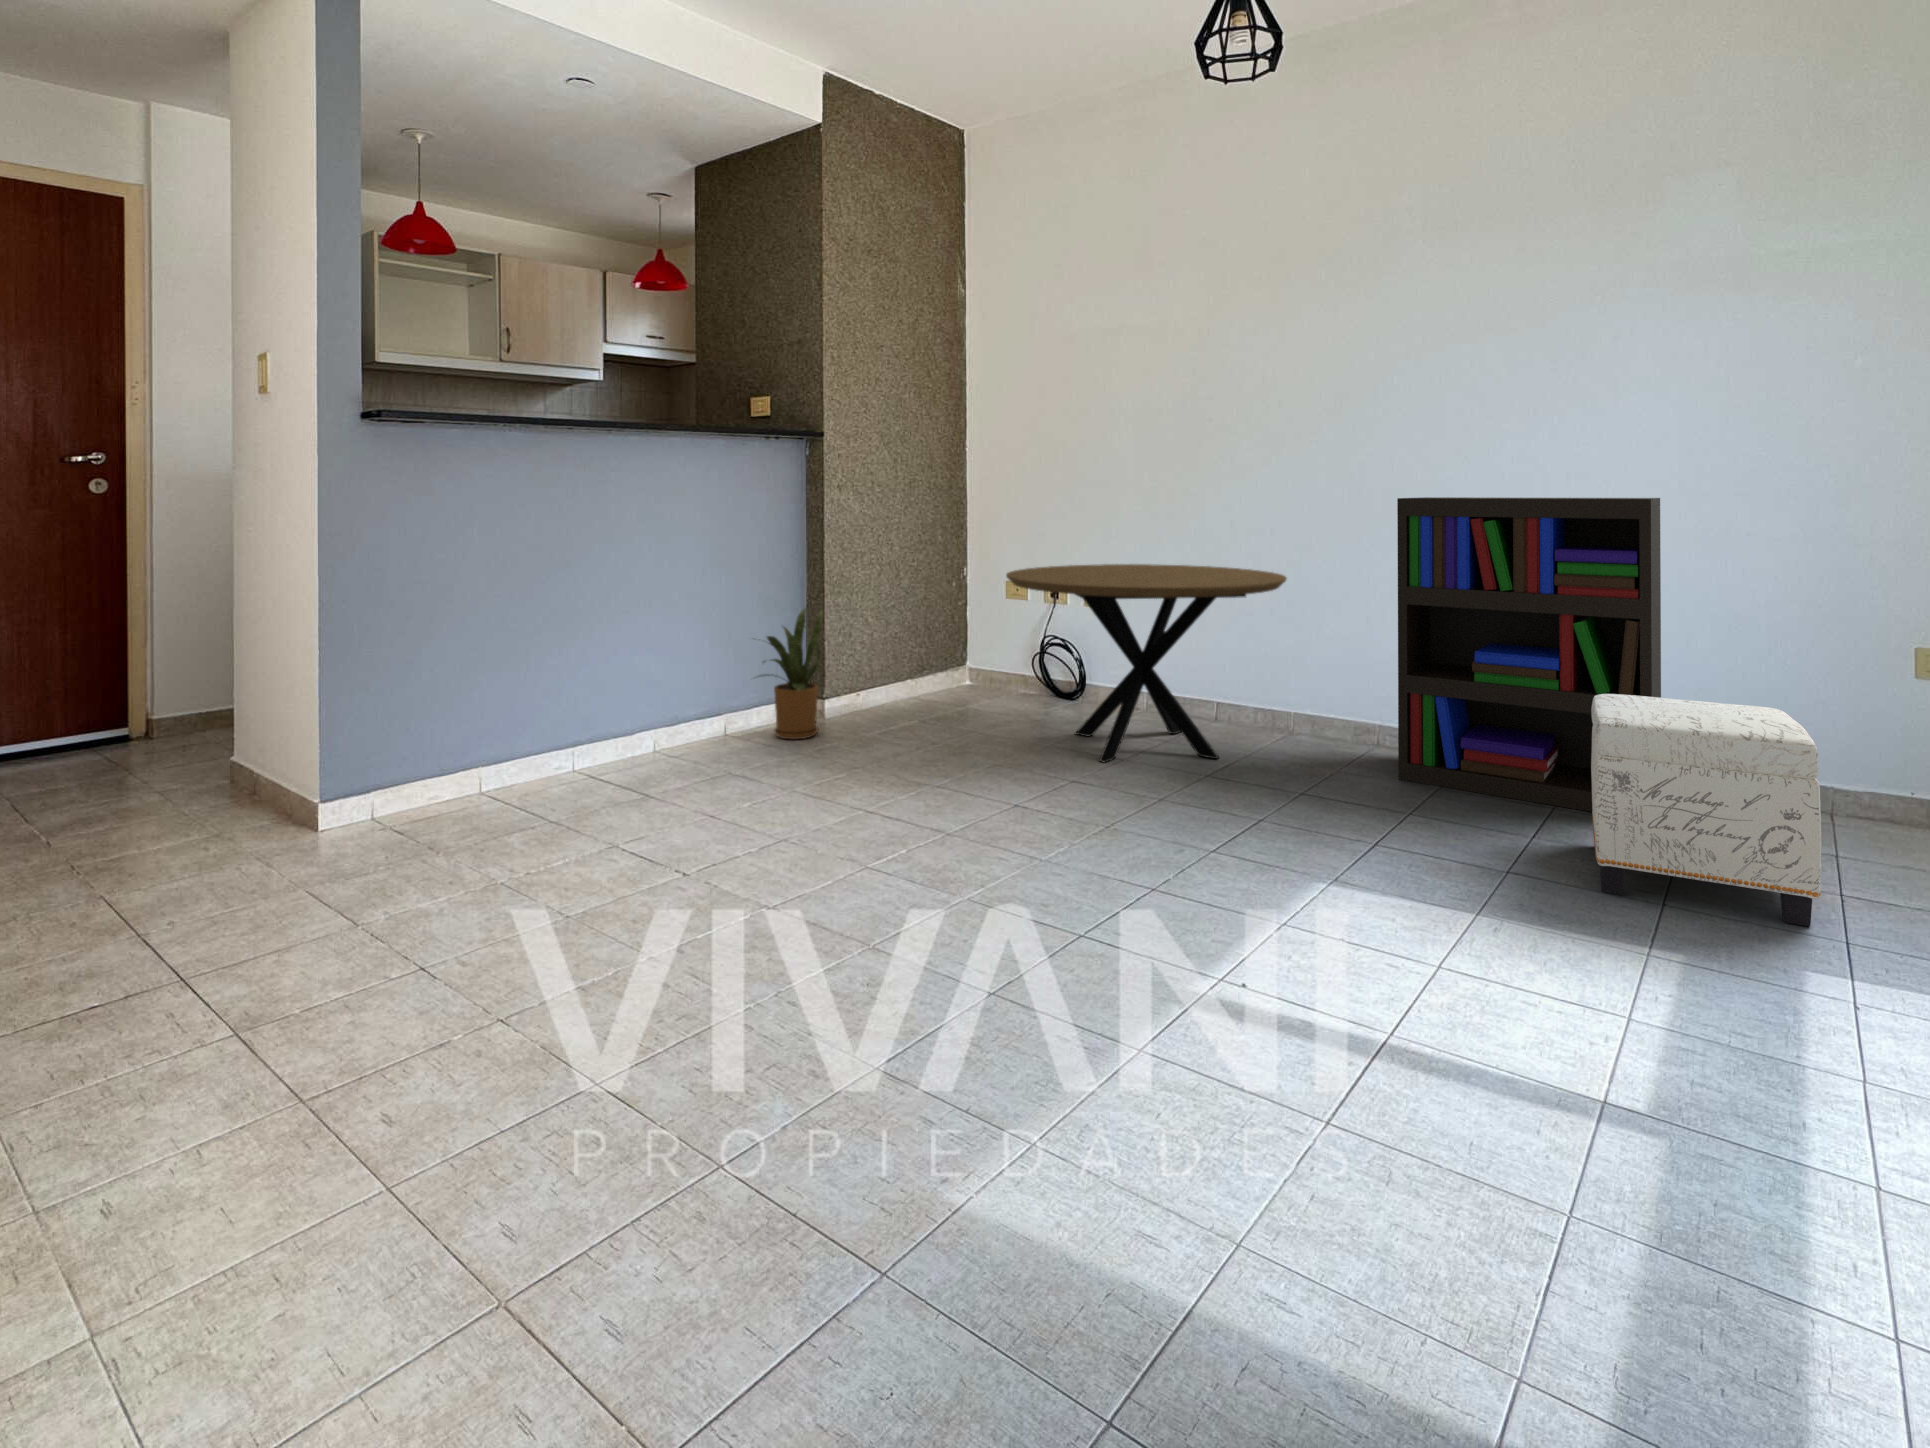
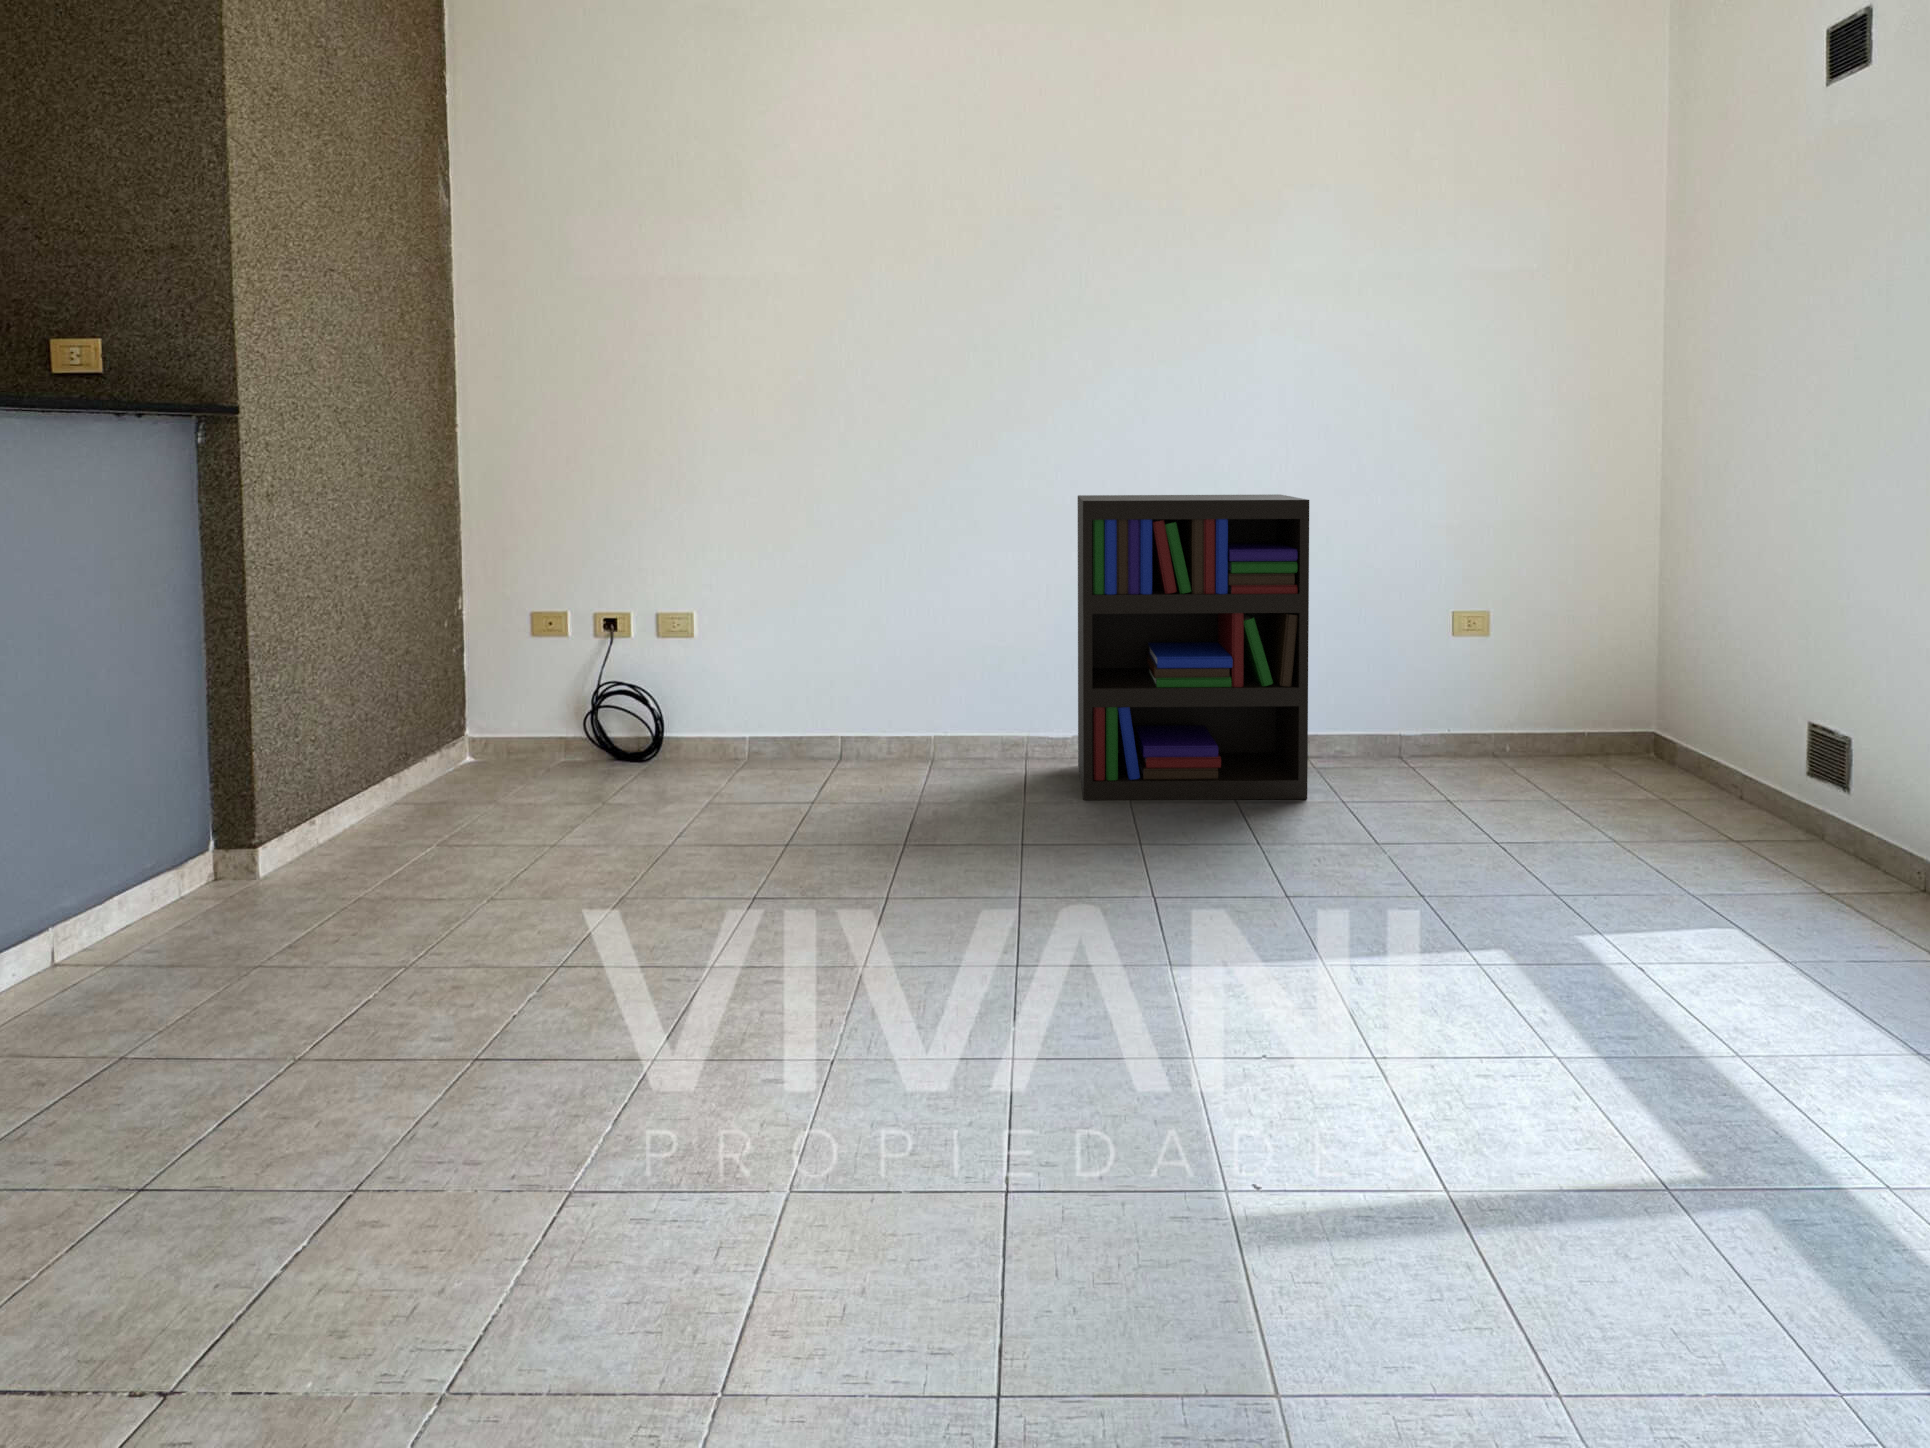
dining table: present [1006,564,1287,762] -> none [601,579,964,856]
house plant: present [760,608,823,739] -> none [99,701,279,943]
ottoman: present [1591,694,1821,927] -> none [1299,688,1523,896]

